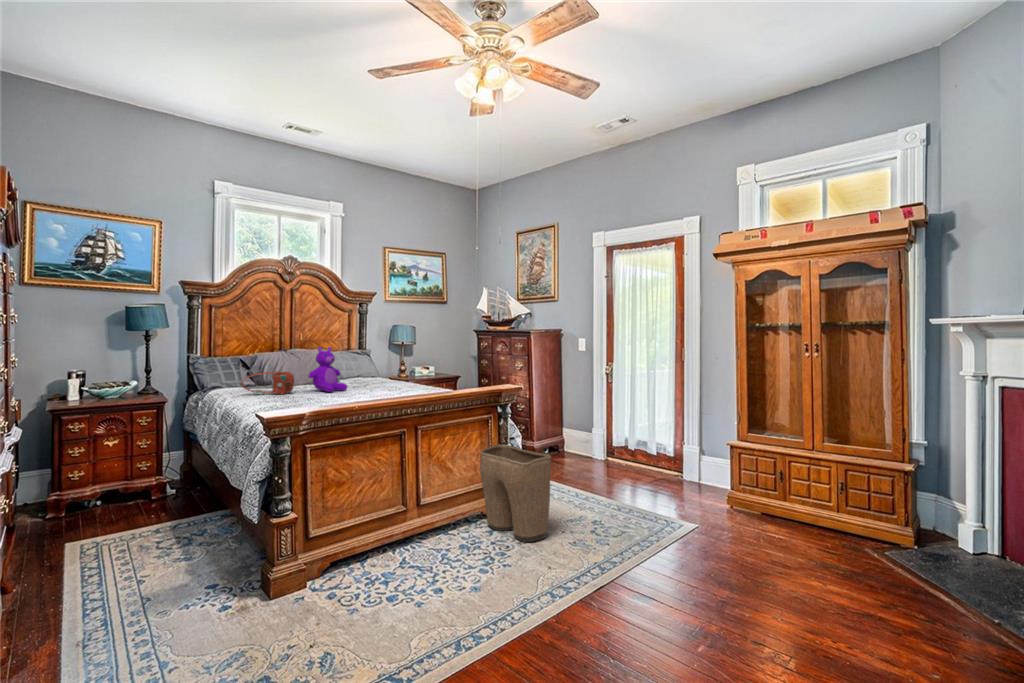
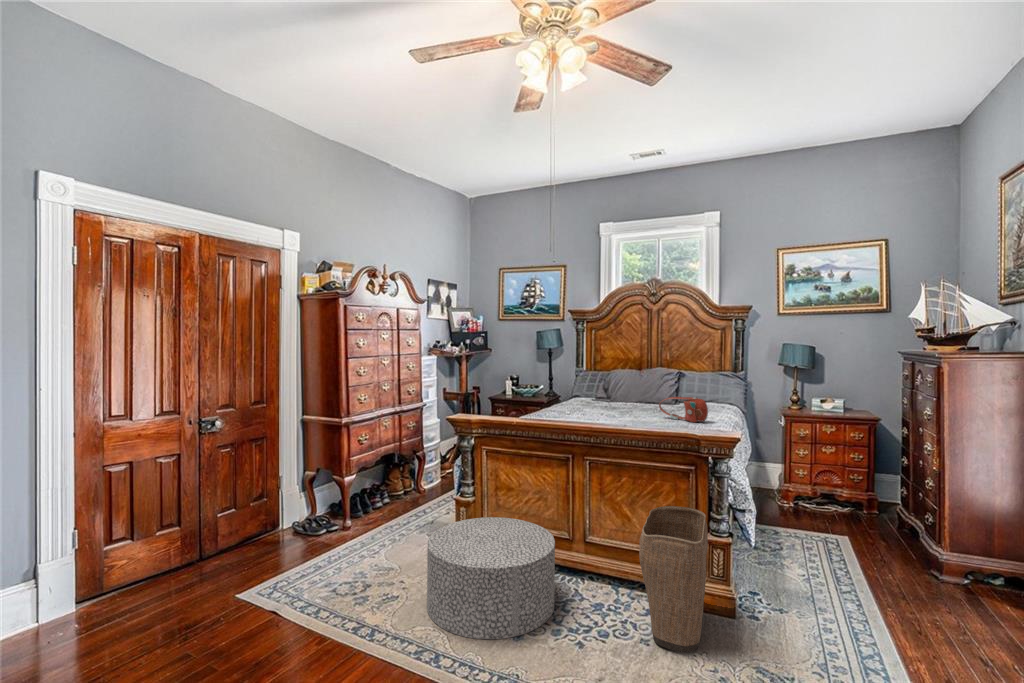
teddy bear: present [309,347,347,392] -> none [613,367,650,412]
handbag: present [242,371,294,395] -> present [659,397,708,422]
ottoman: none [333,503,474,633] -> present [427,517,555,639]

